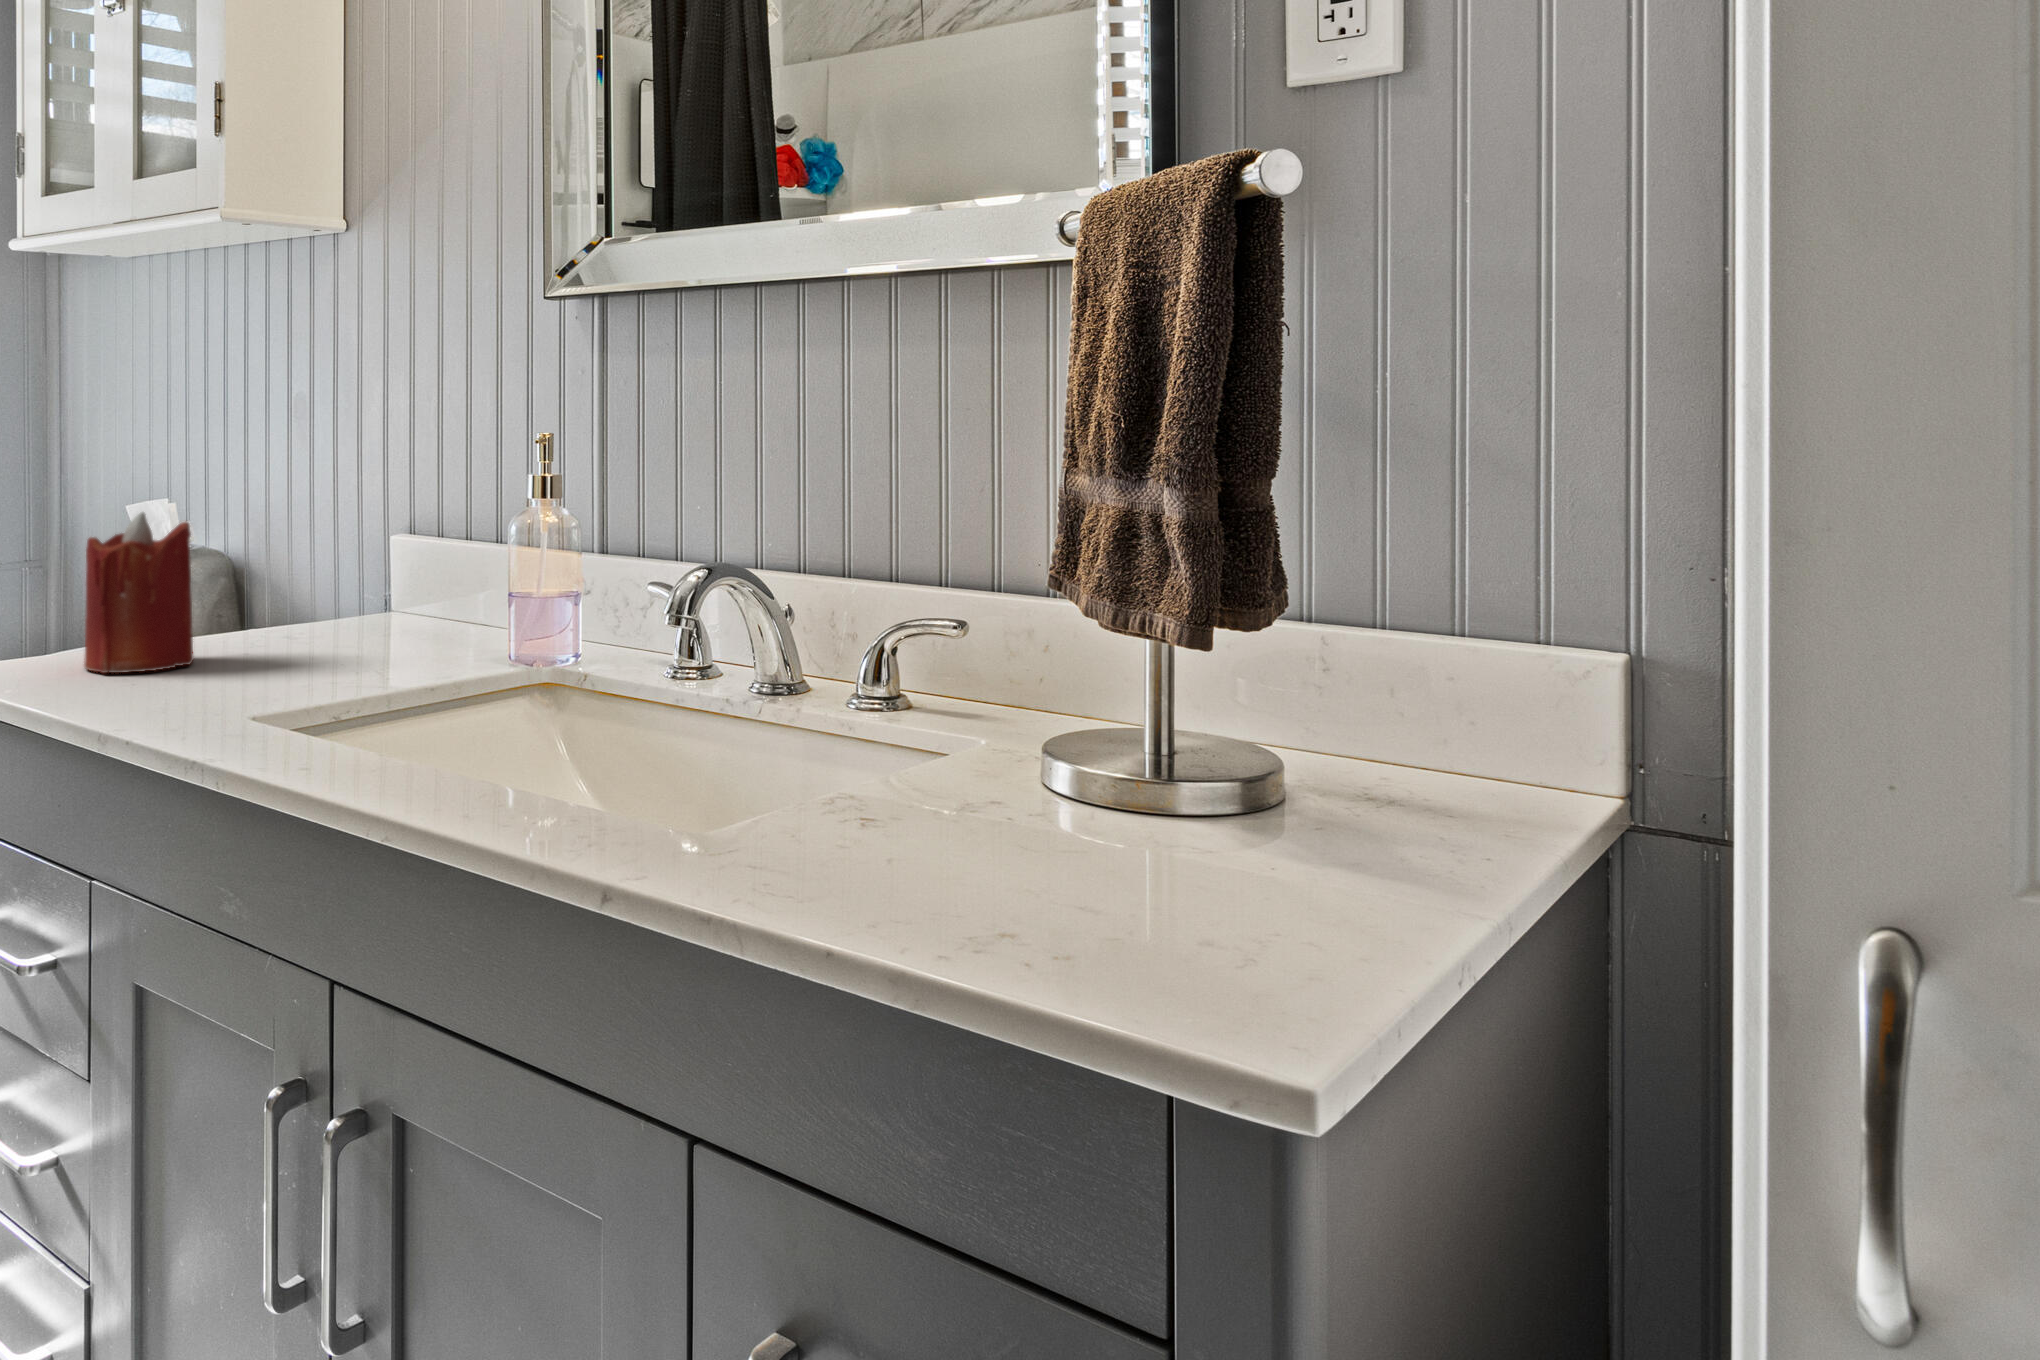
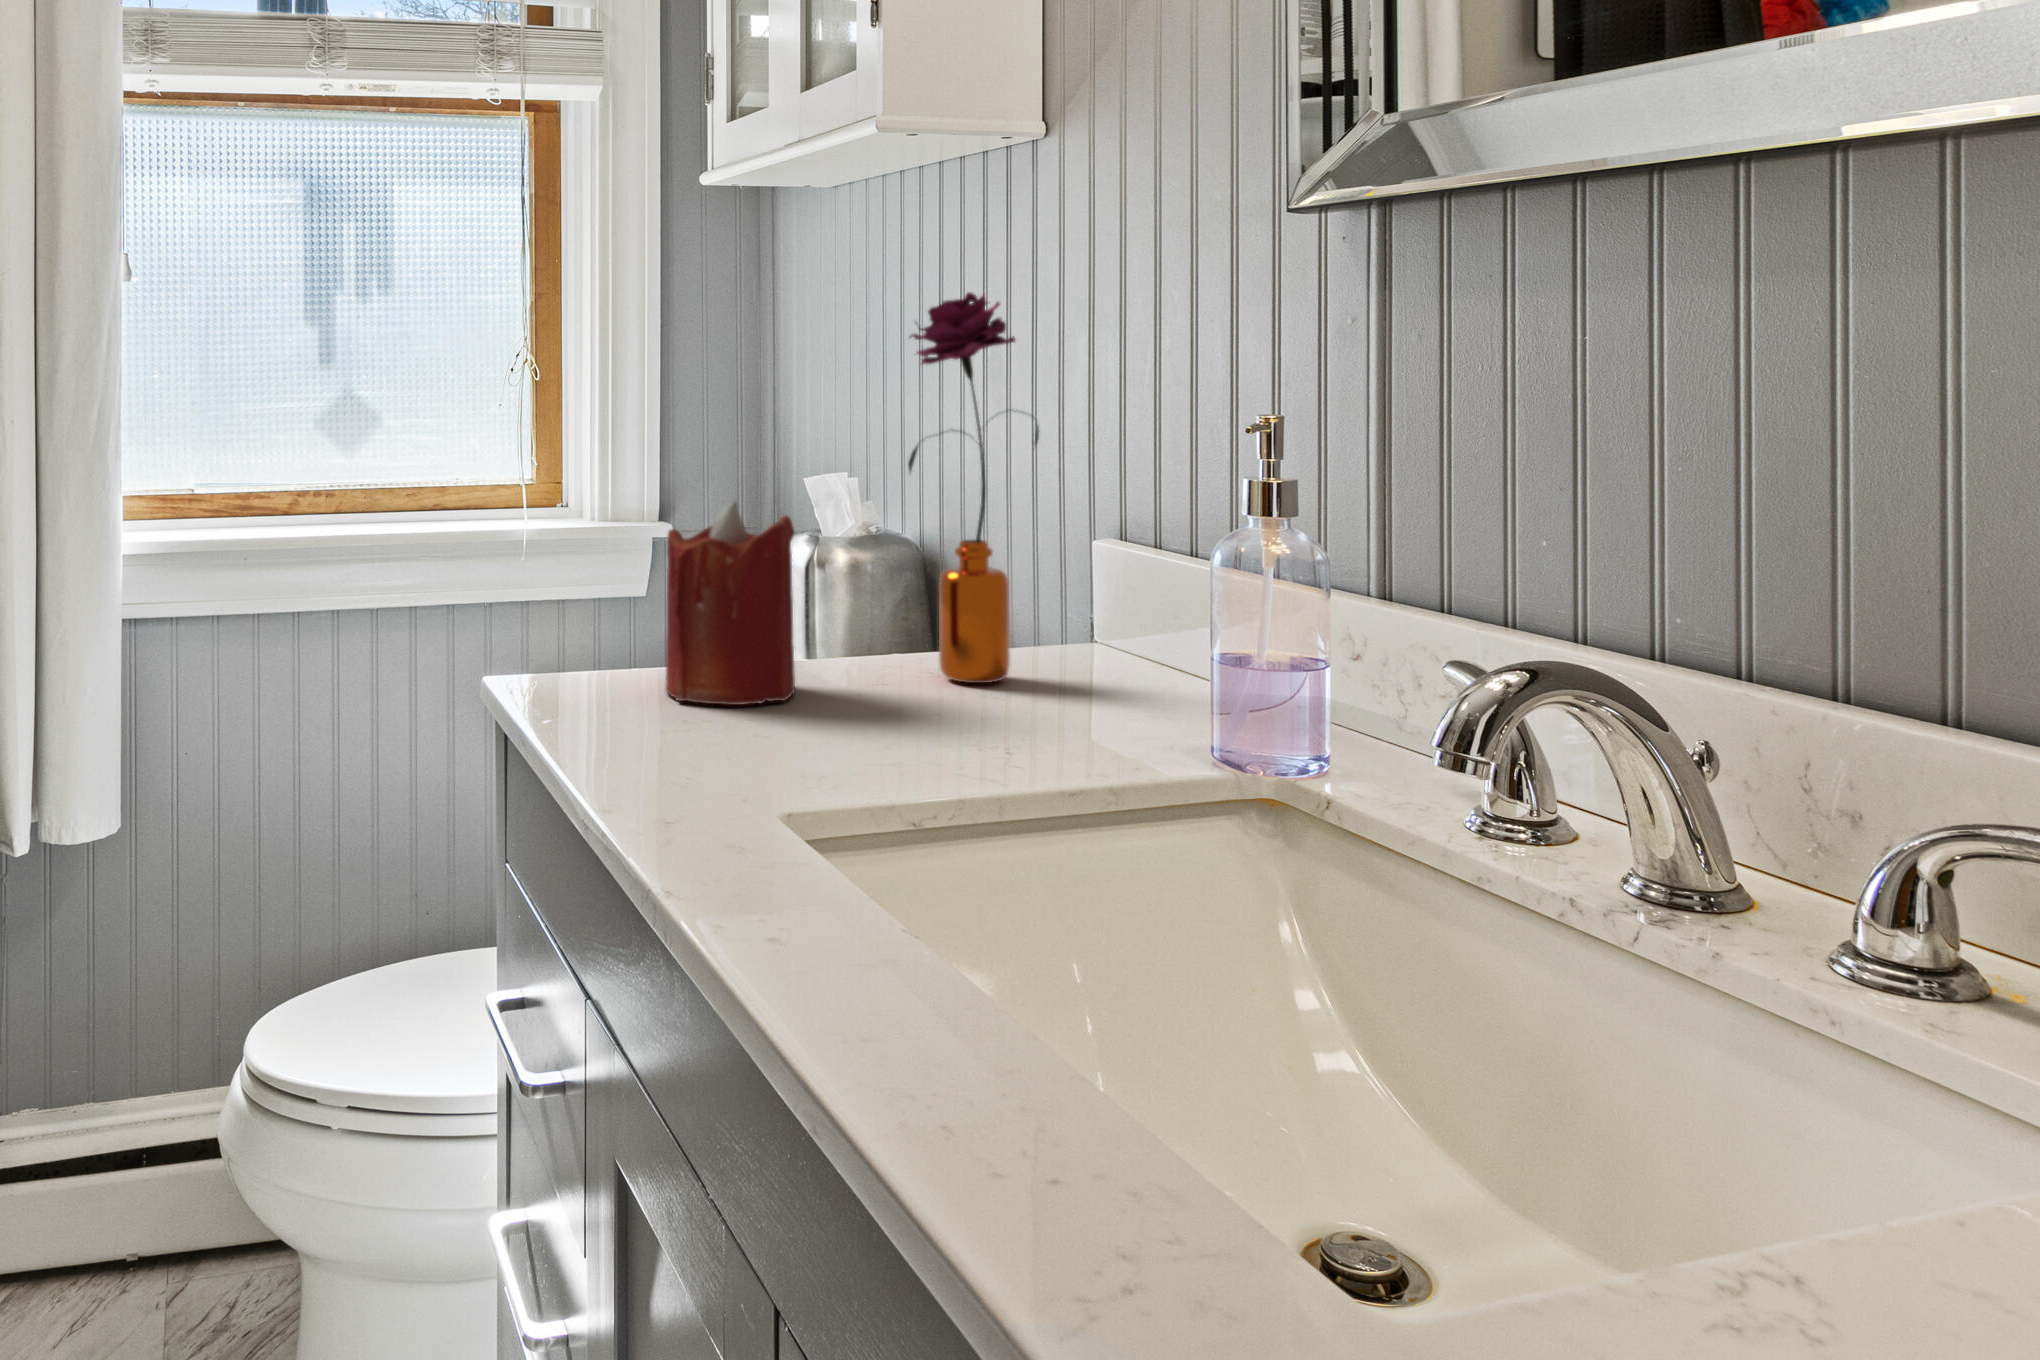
flower: none [270,349,370,642] -> present [908,292,1039,683]

